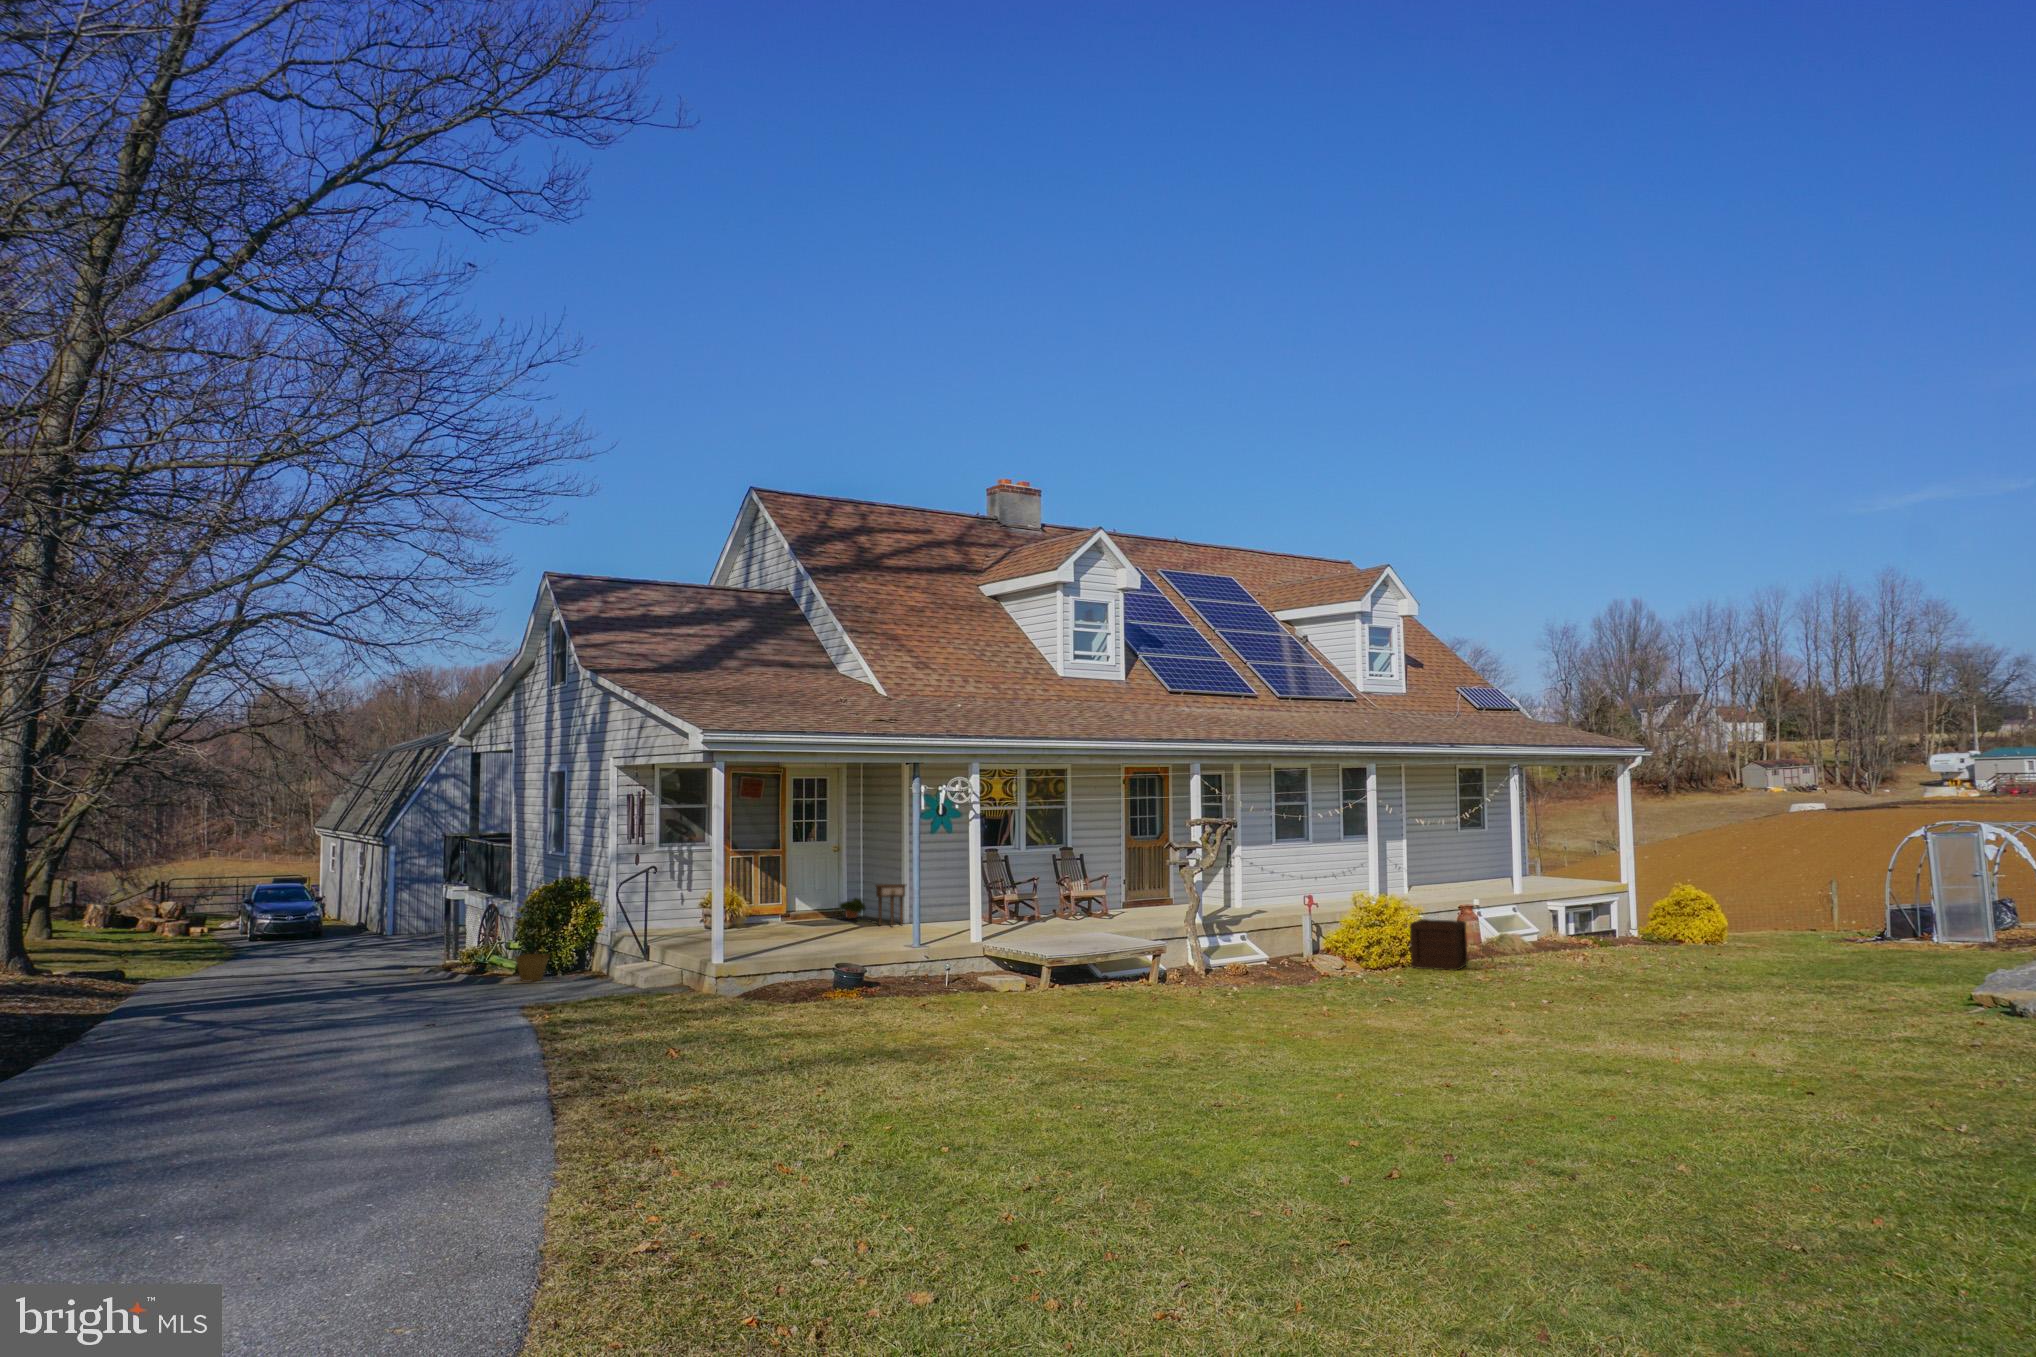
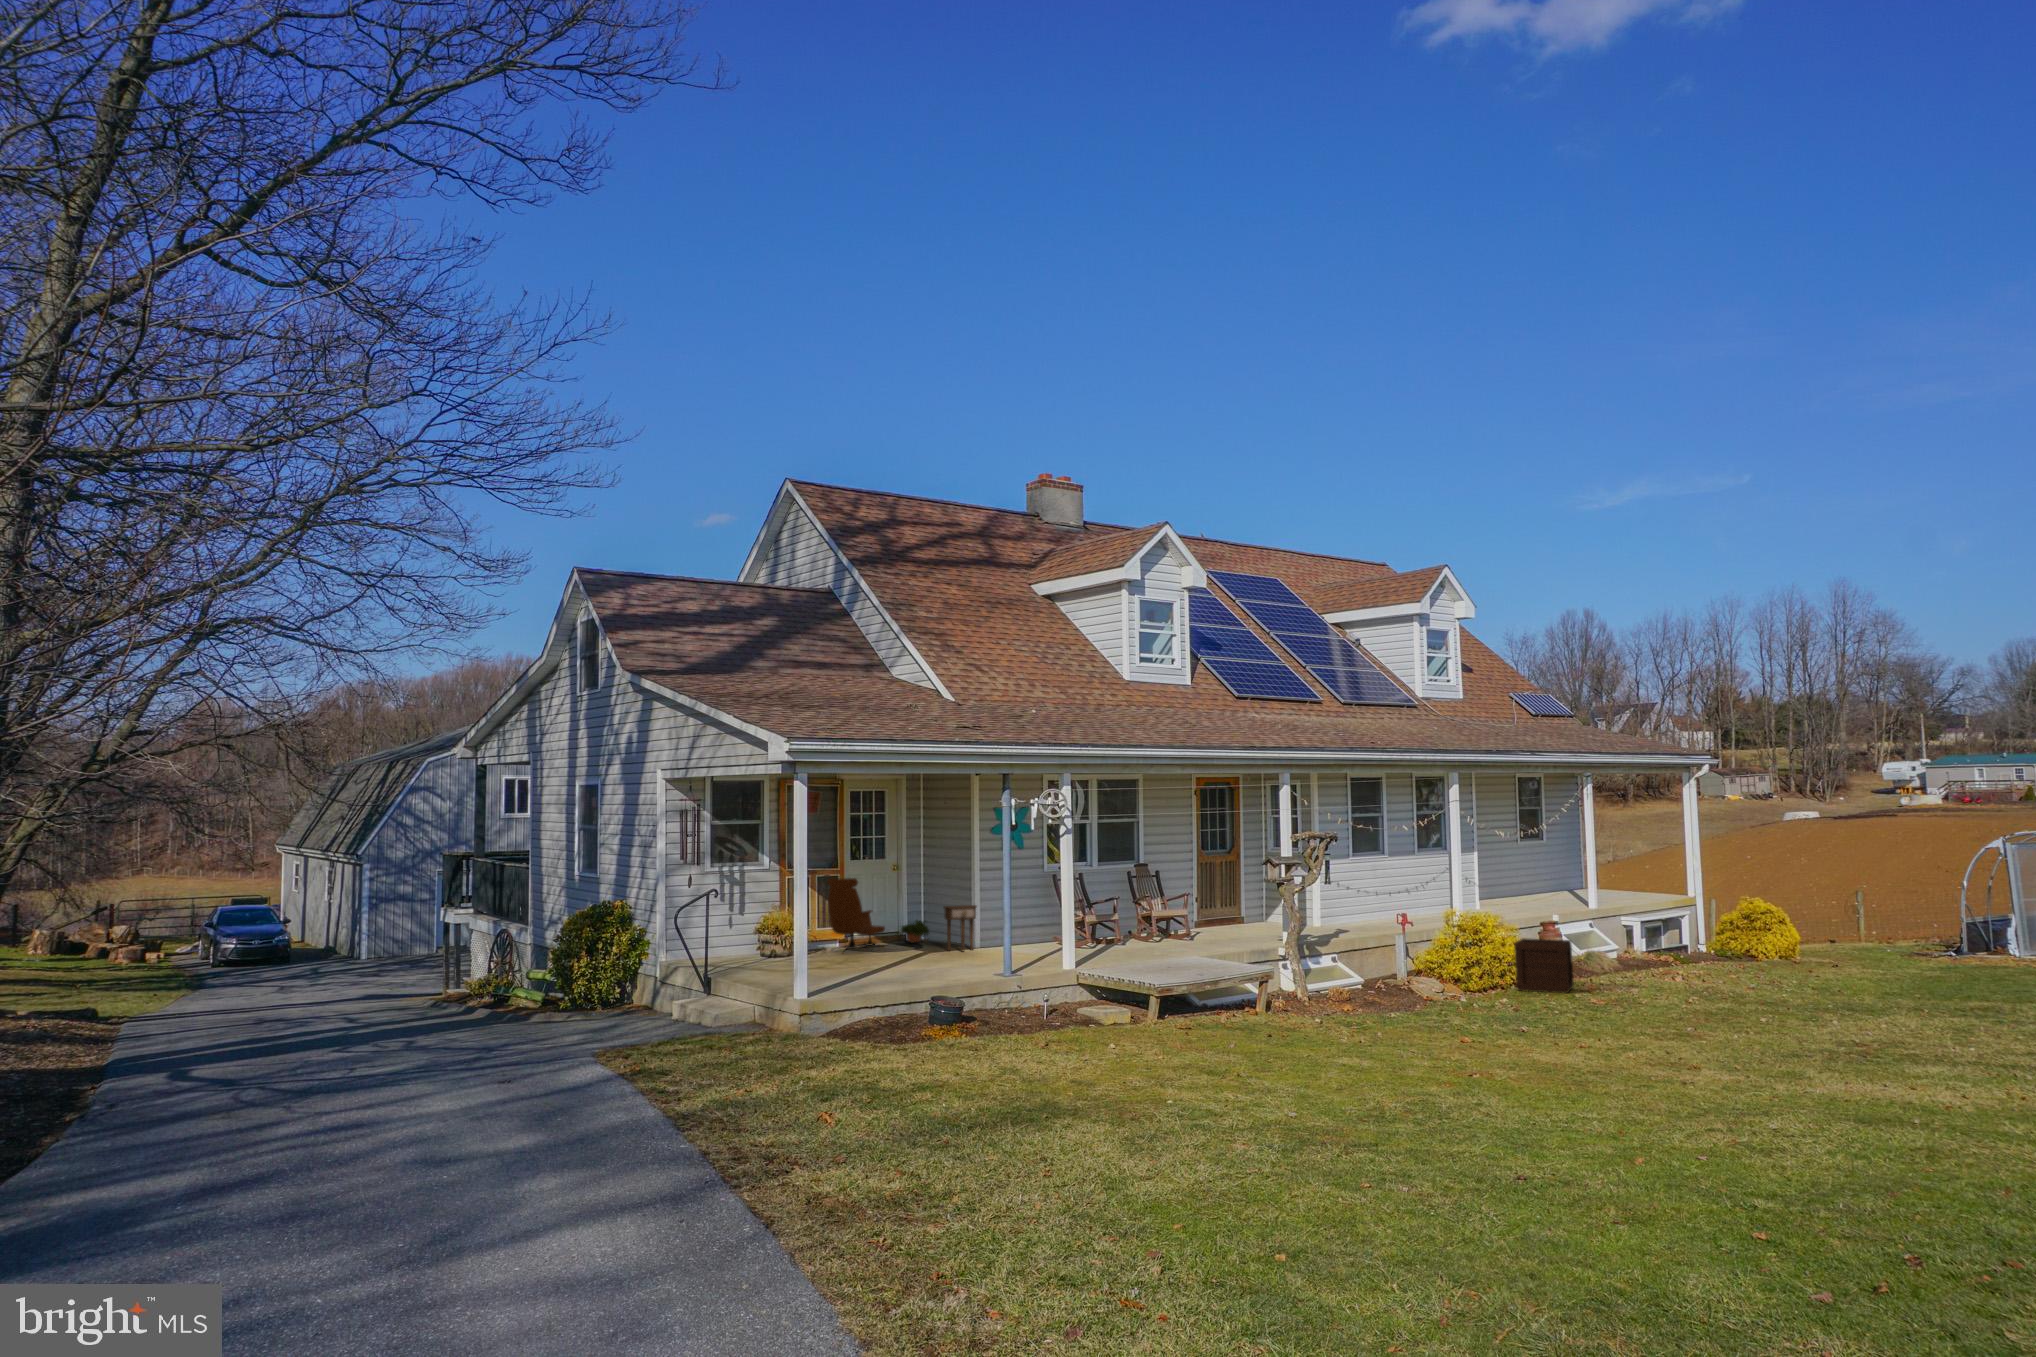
lounge chair: none [766,858,824,927] -> present [827,878,885,951]
basket: present [515,954,549,982] -> none [557,985,596,1016]

